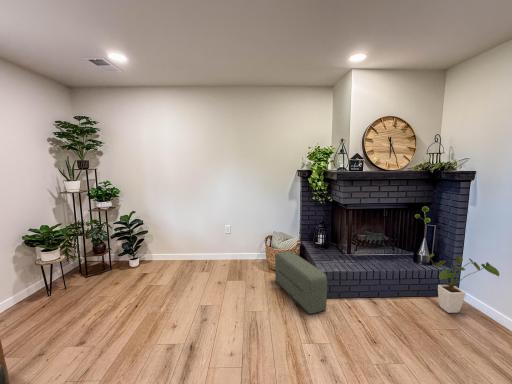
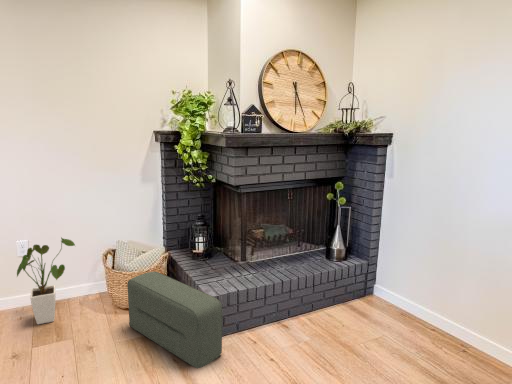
house plant: present [428,254,500,313] -> present [17,238,75,324]

